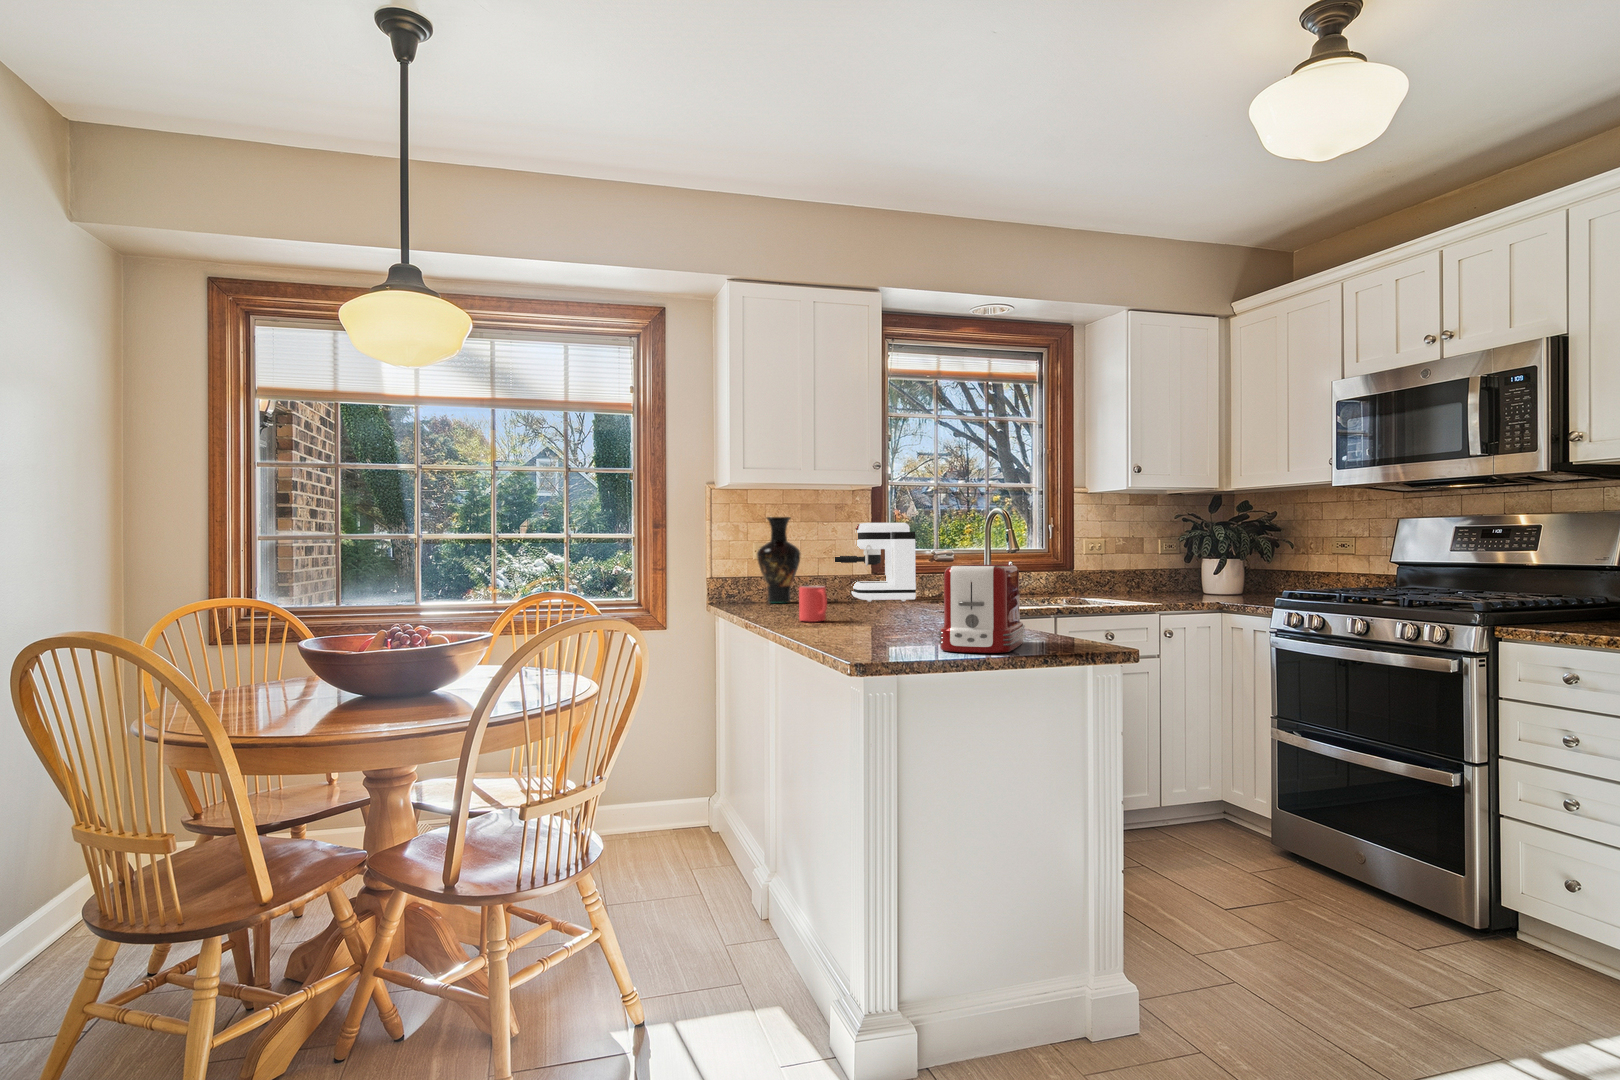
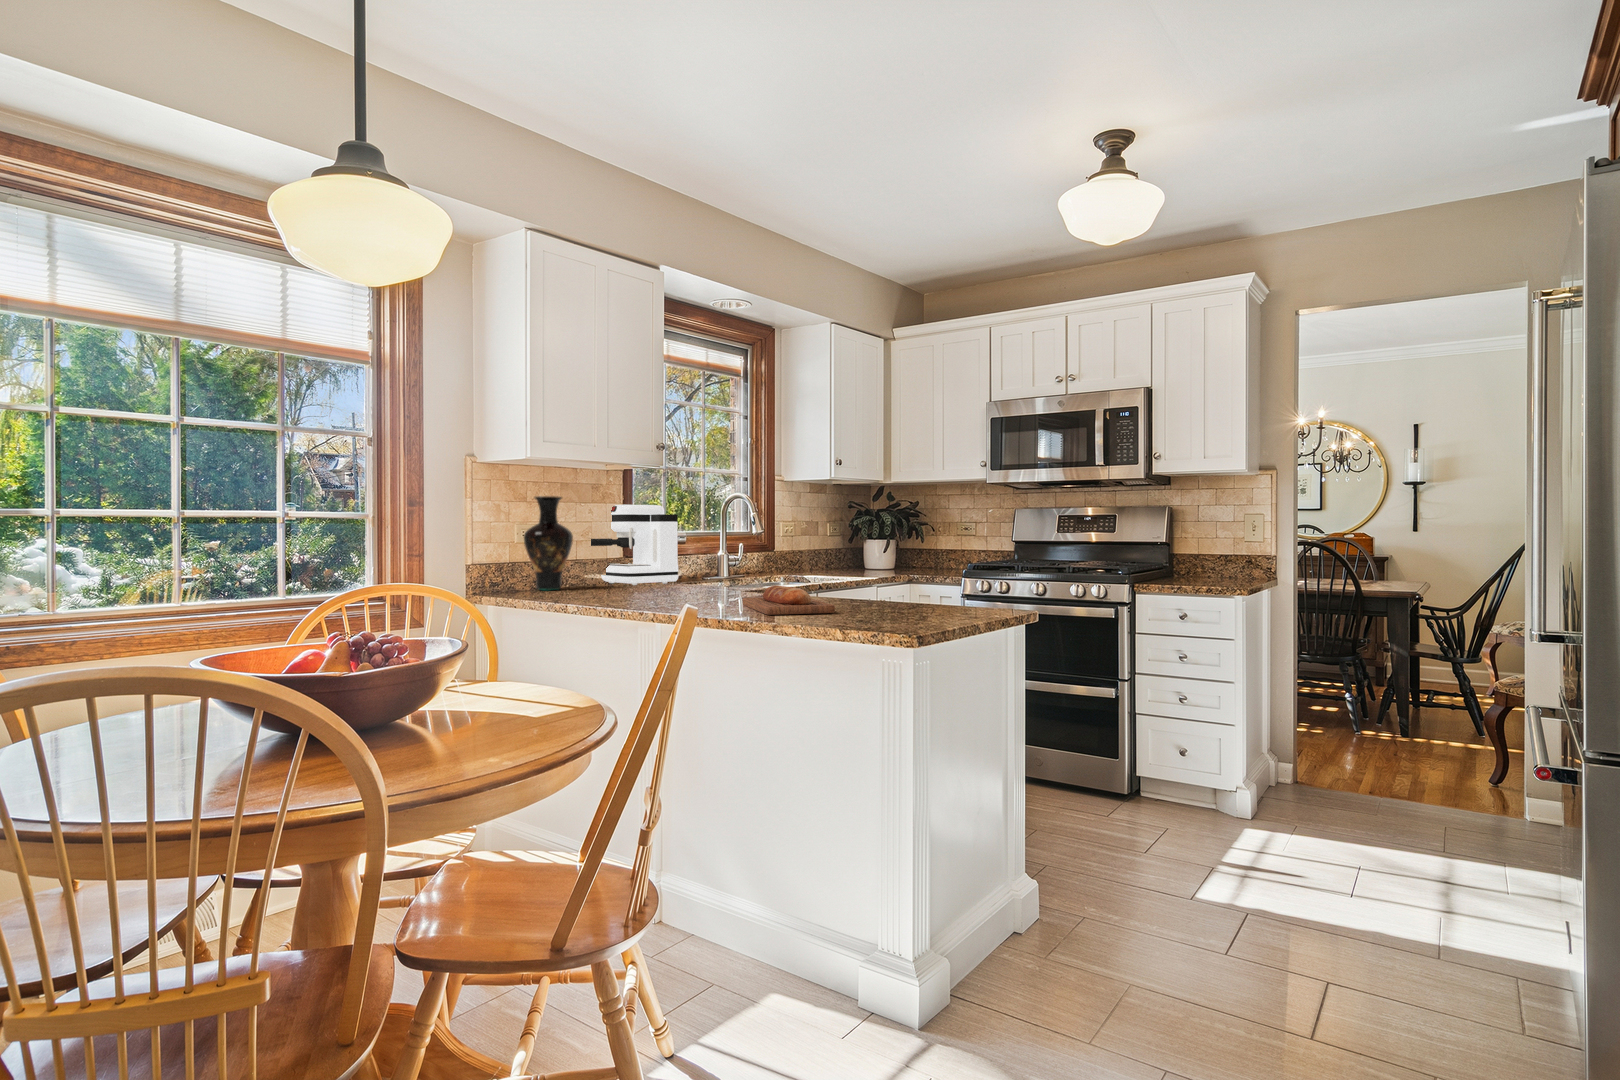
toaster: present [938,565,1025,653] -> none [891,545,979,621]
mug: present [799,586,827,622] -> none [670,569,707,605]
bread loaf: none [827,606,926,636] -> present [743,585,835,615]

